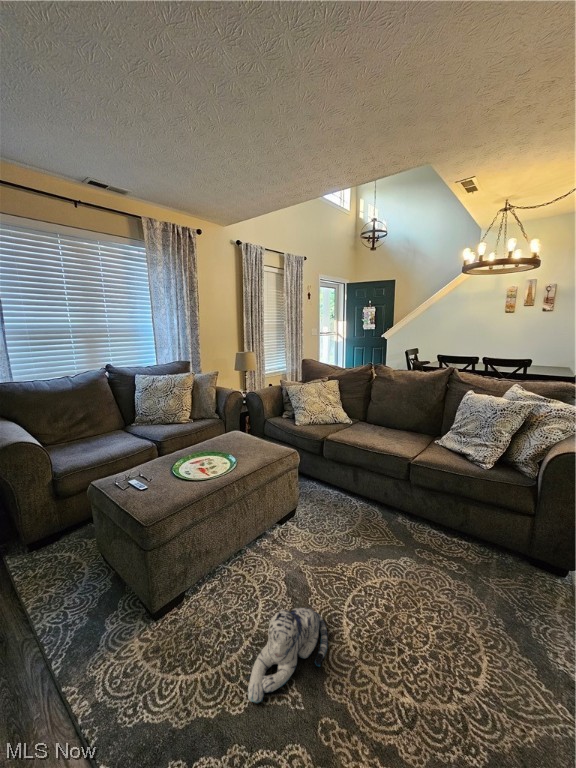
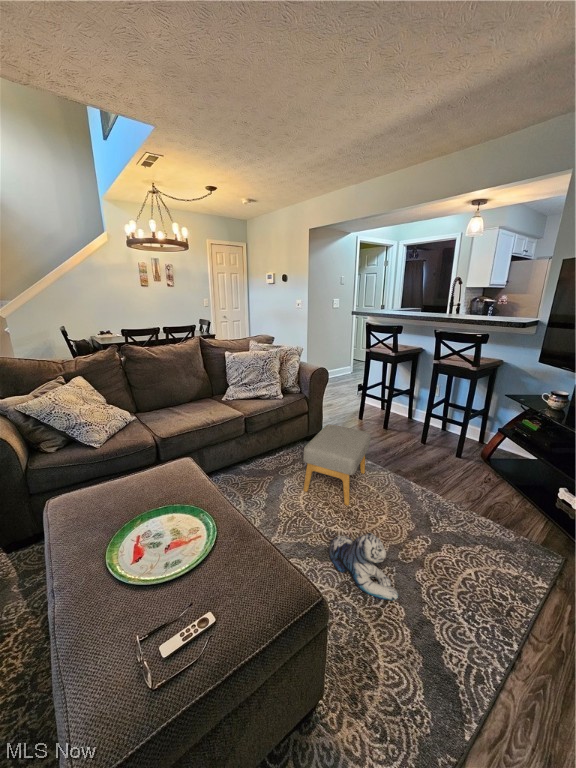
footstool: none [401,521,551,669] -> present [303,424,371,505]

